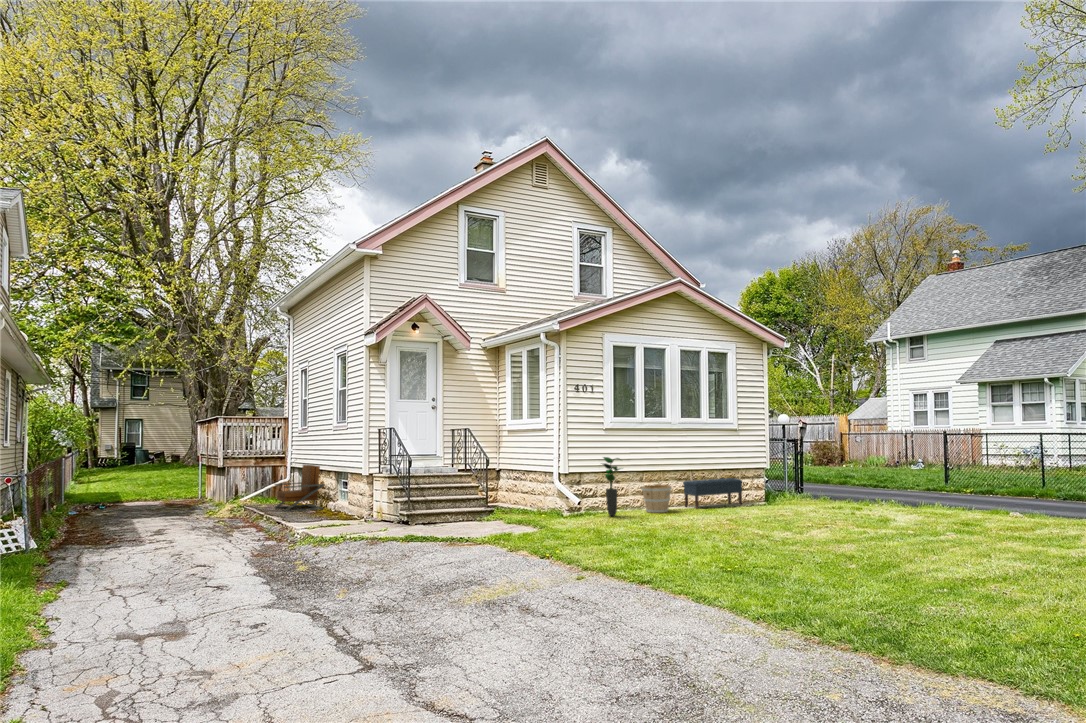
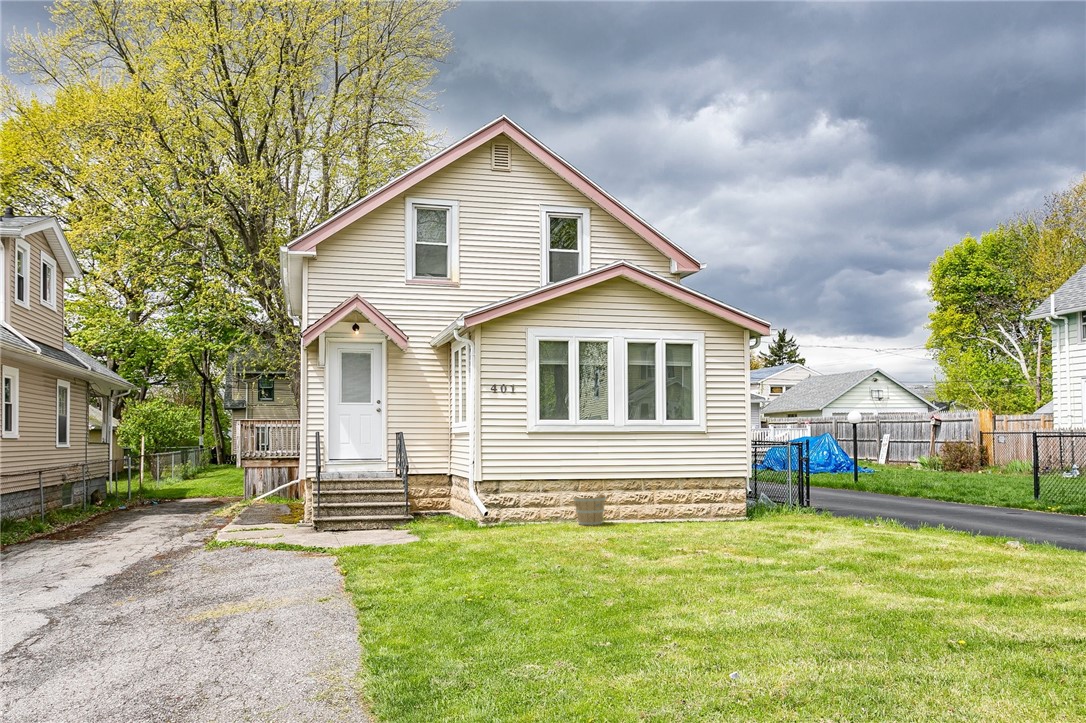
potted plant: present [603,457,621,516] -> none [516,464,543,528]
lounge chair: present [275,465,325,512] -> none [258,467,299,514]
bench: present [683,478,742,509] -> none [632,488,700,522]

